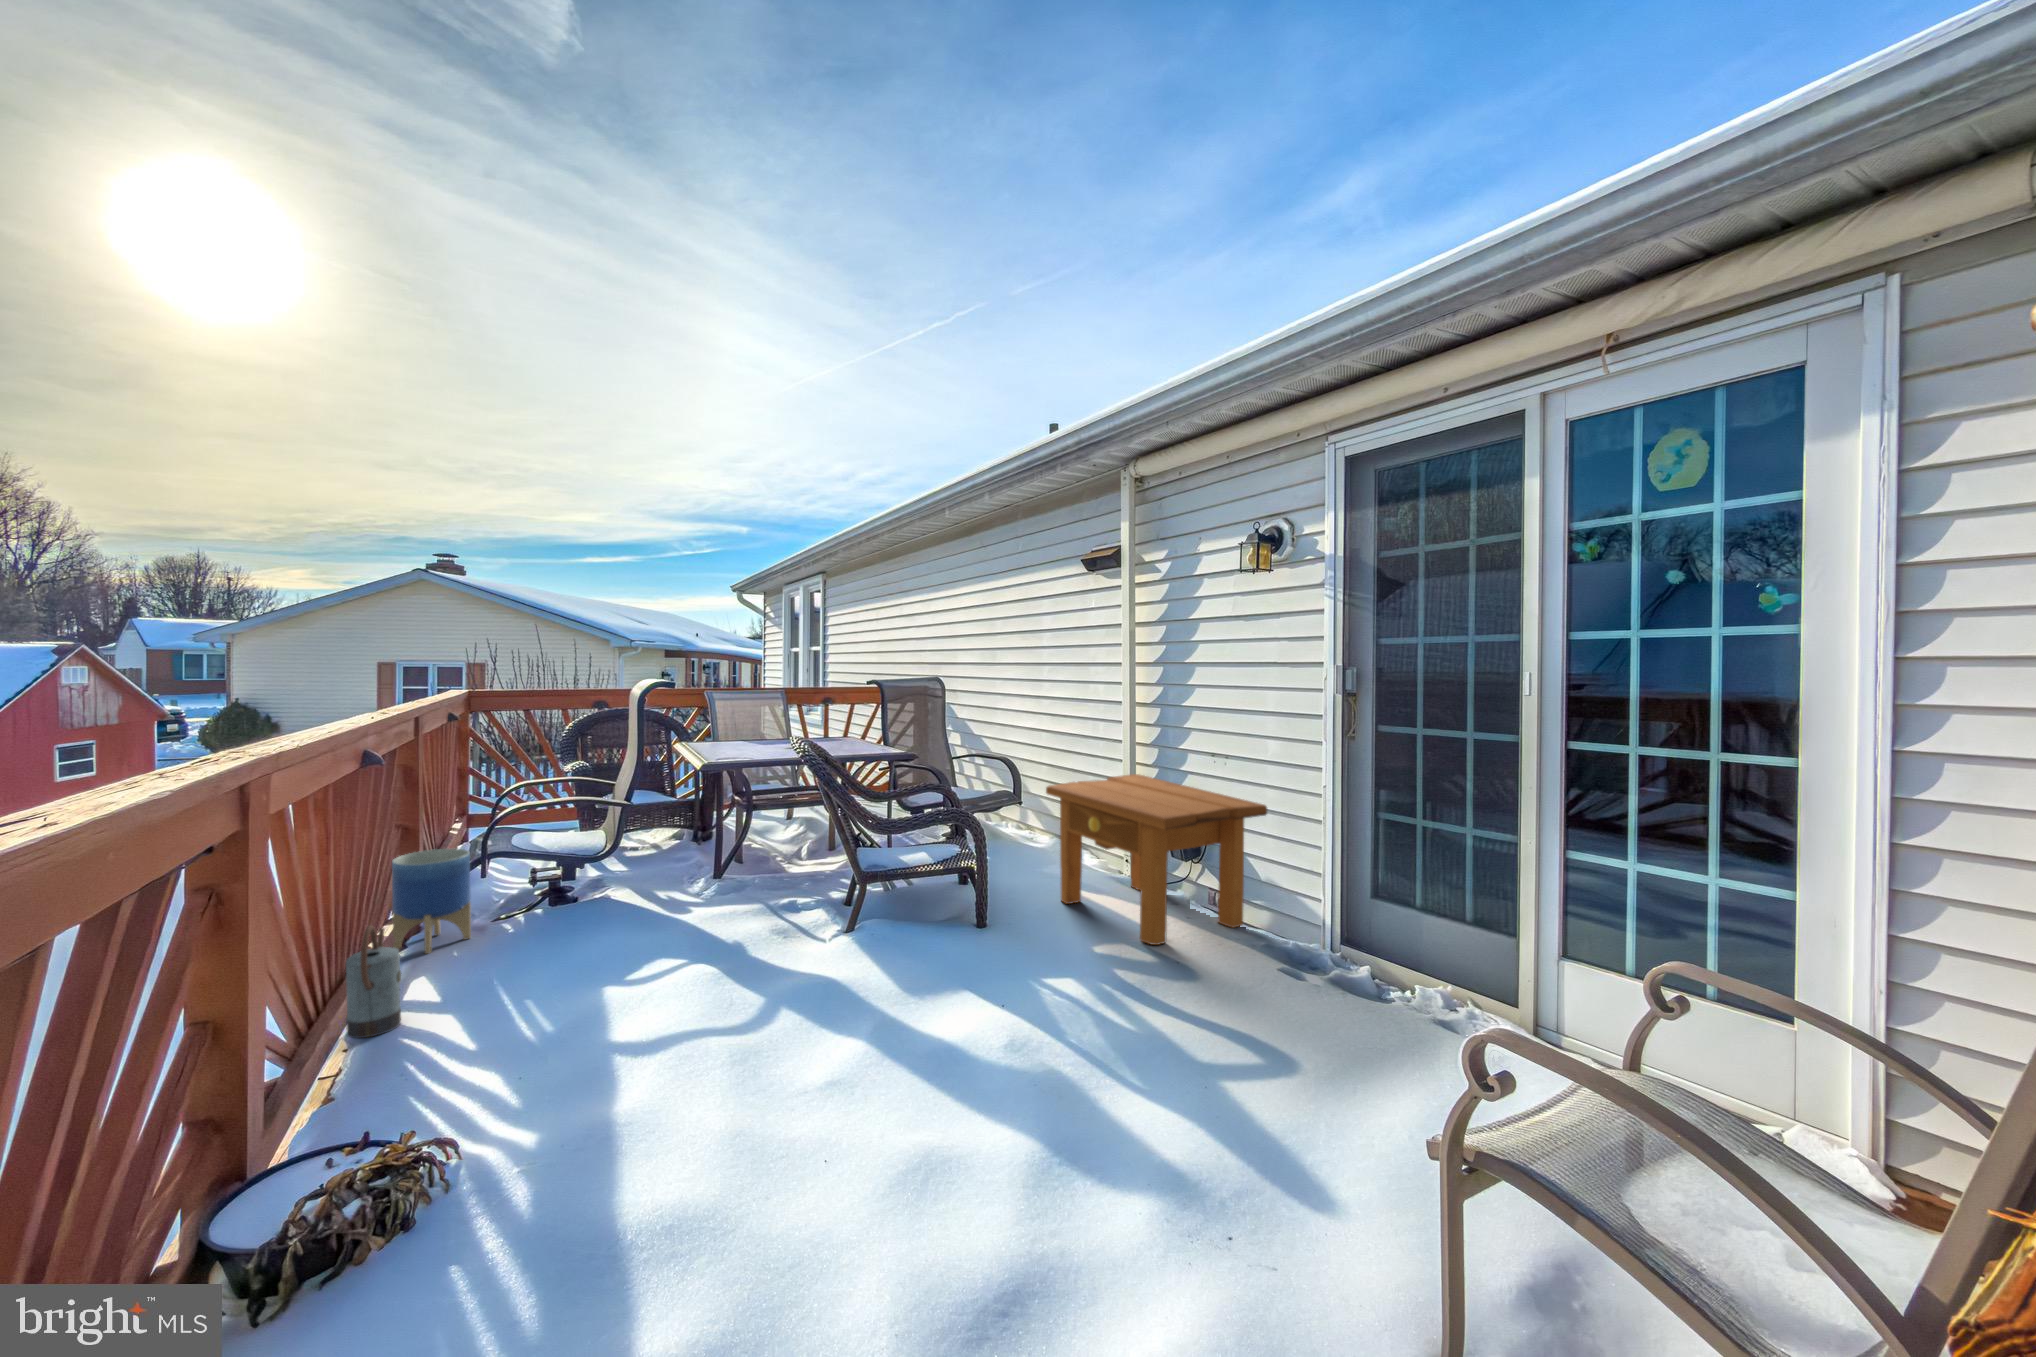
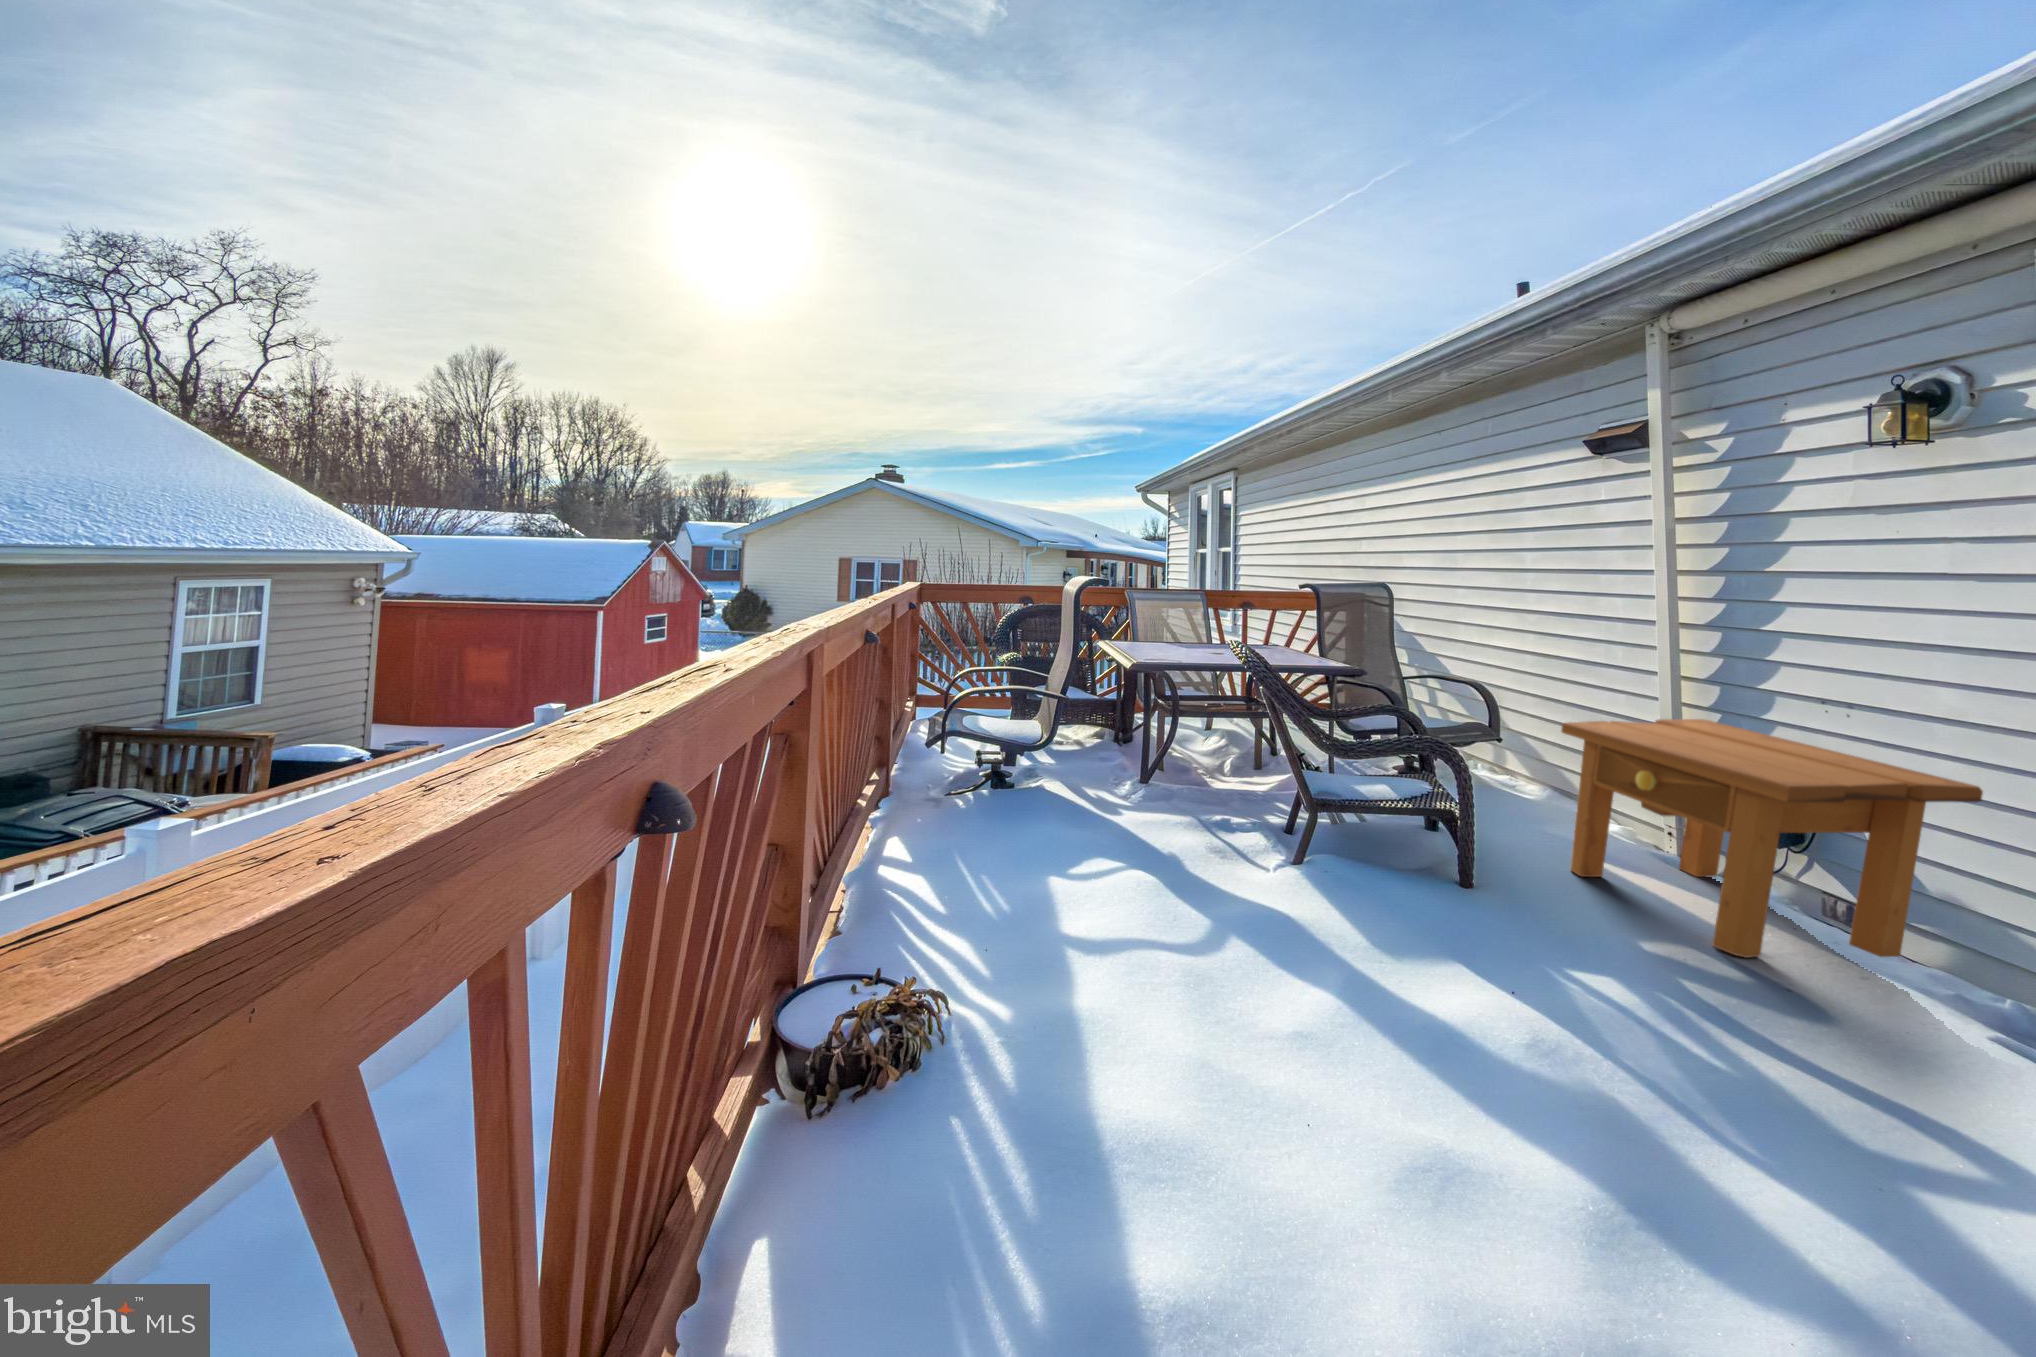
planter: present [392,849,471,954] -> none [874,723,931,815]
watering can: present [346,925,401,1038] -> none [848,783,888,881]

